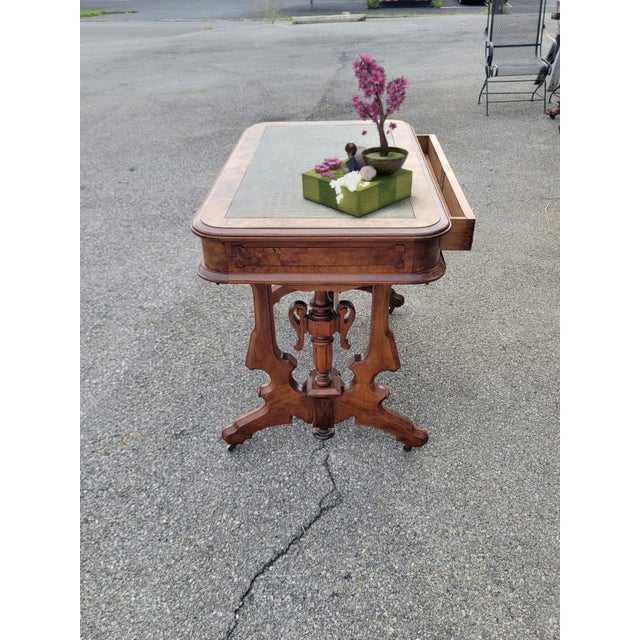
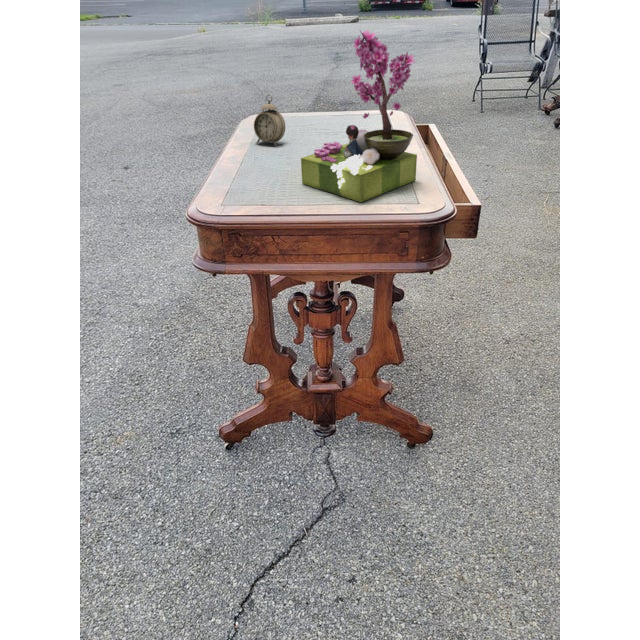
alarm clock: none [257,109,288,158] -> present [254,95,285,145]

